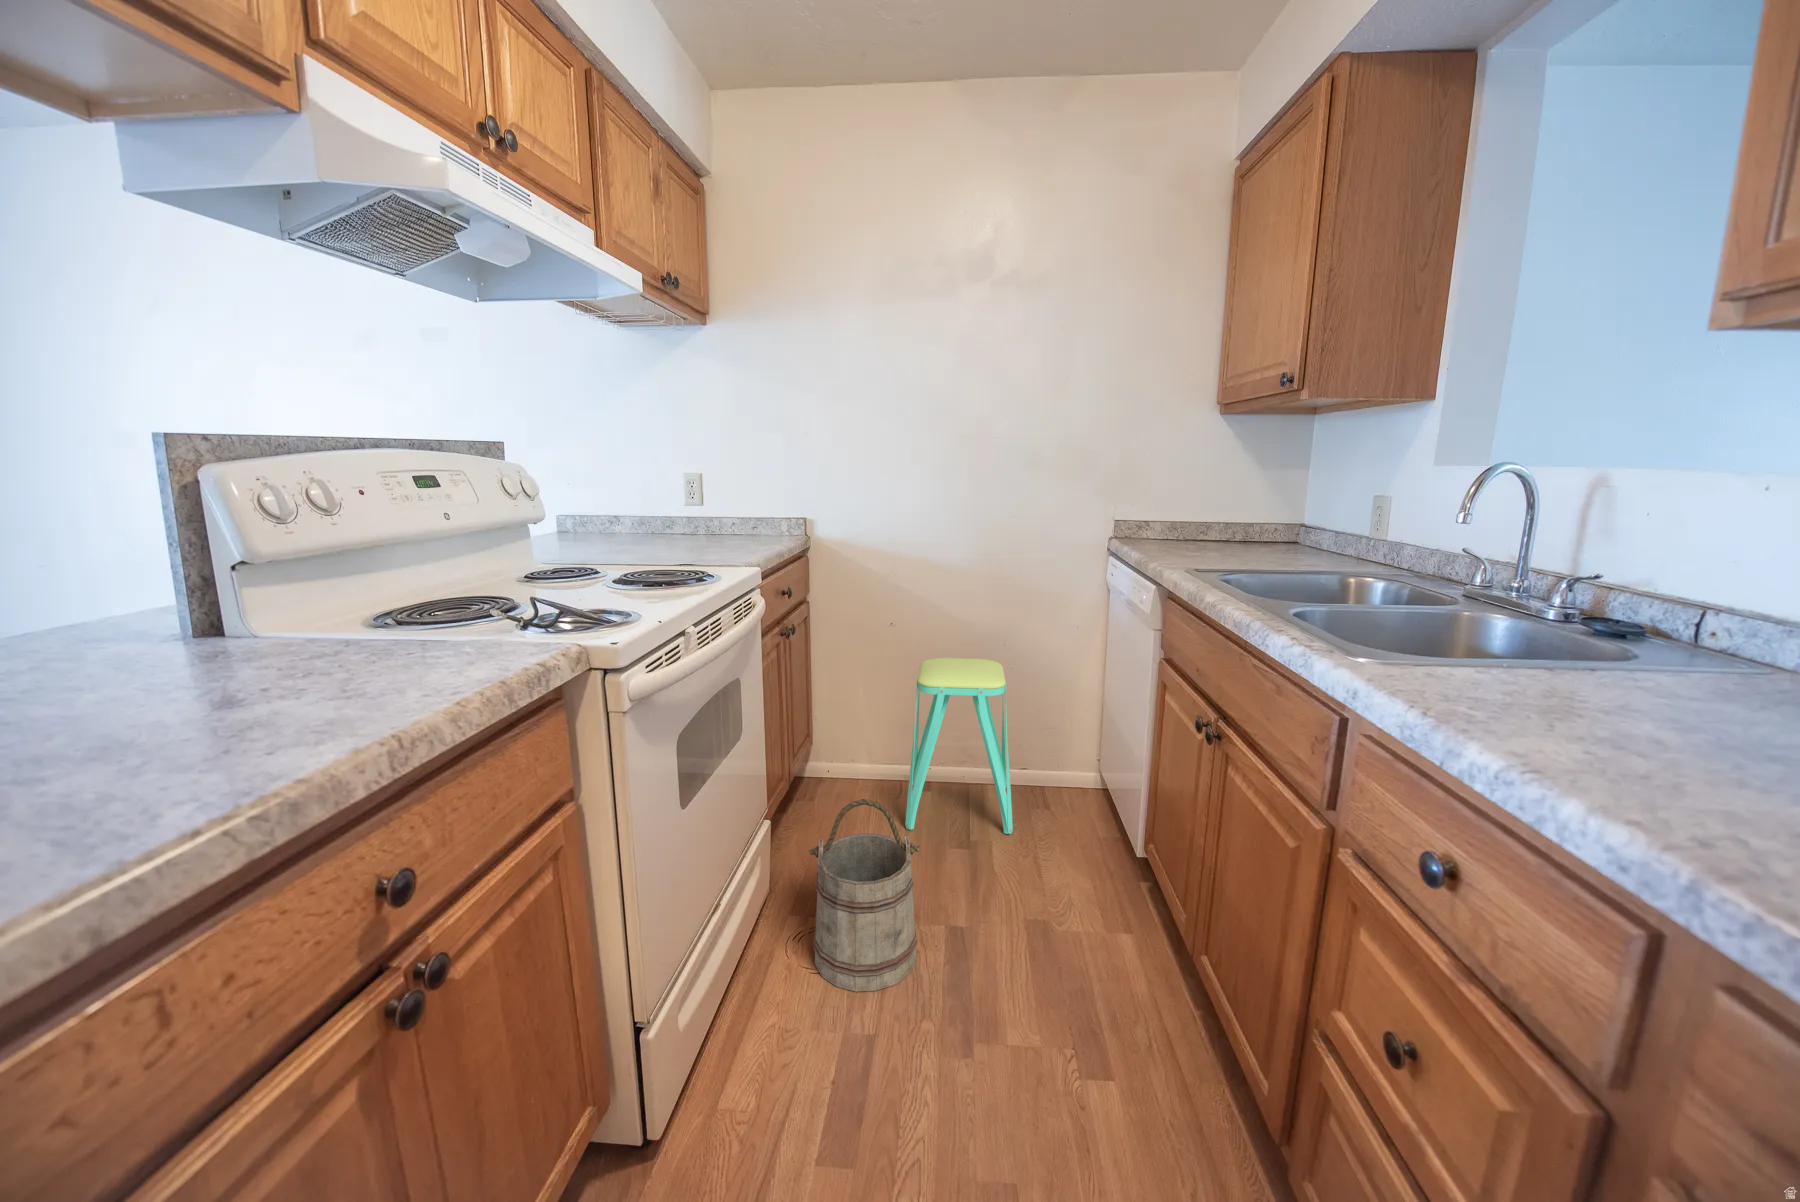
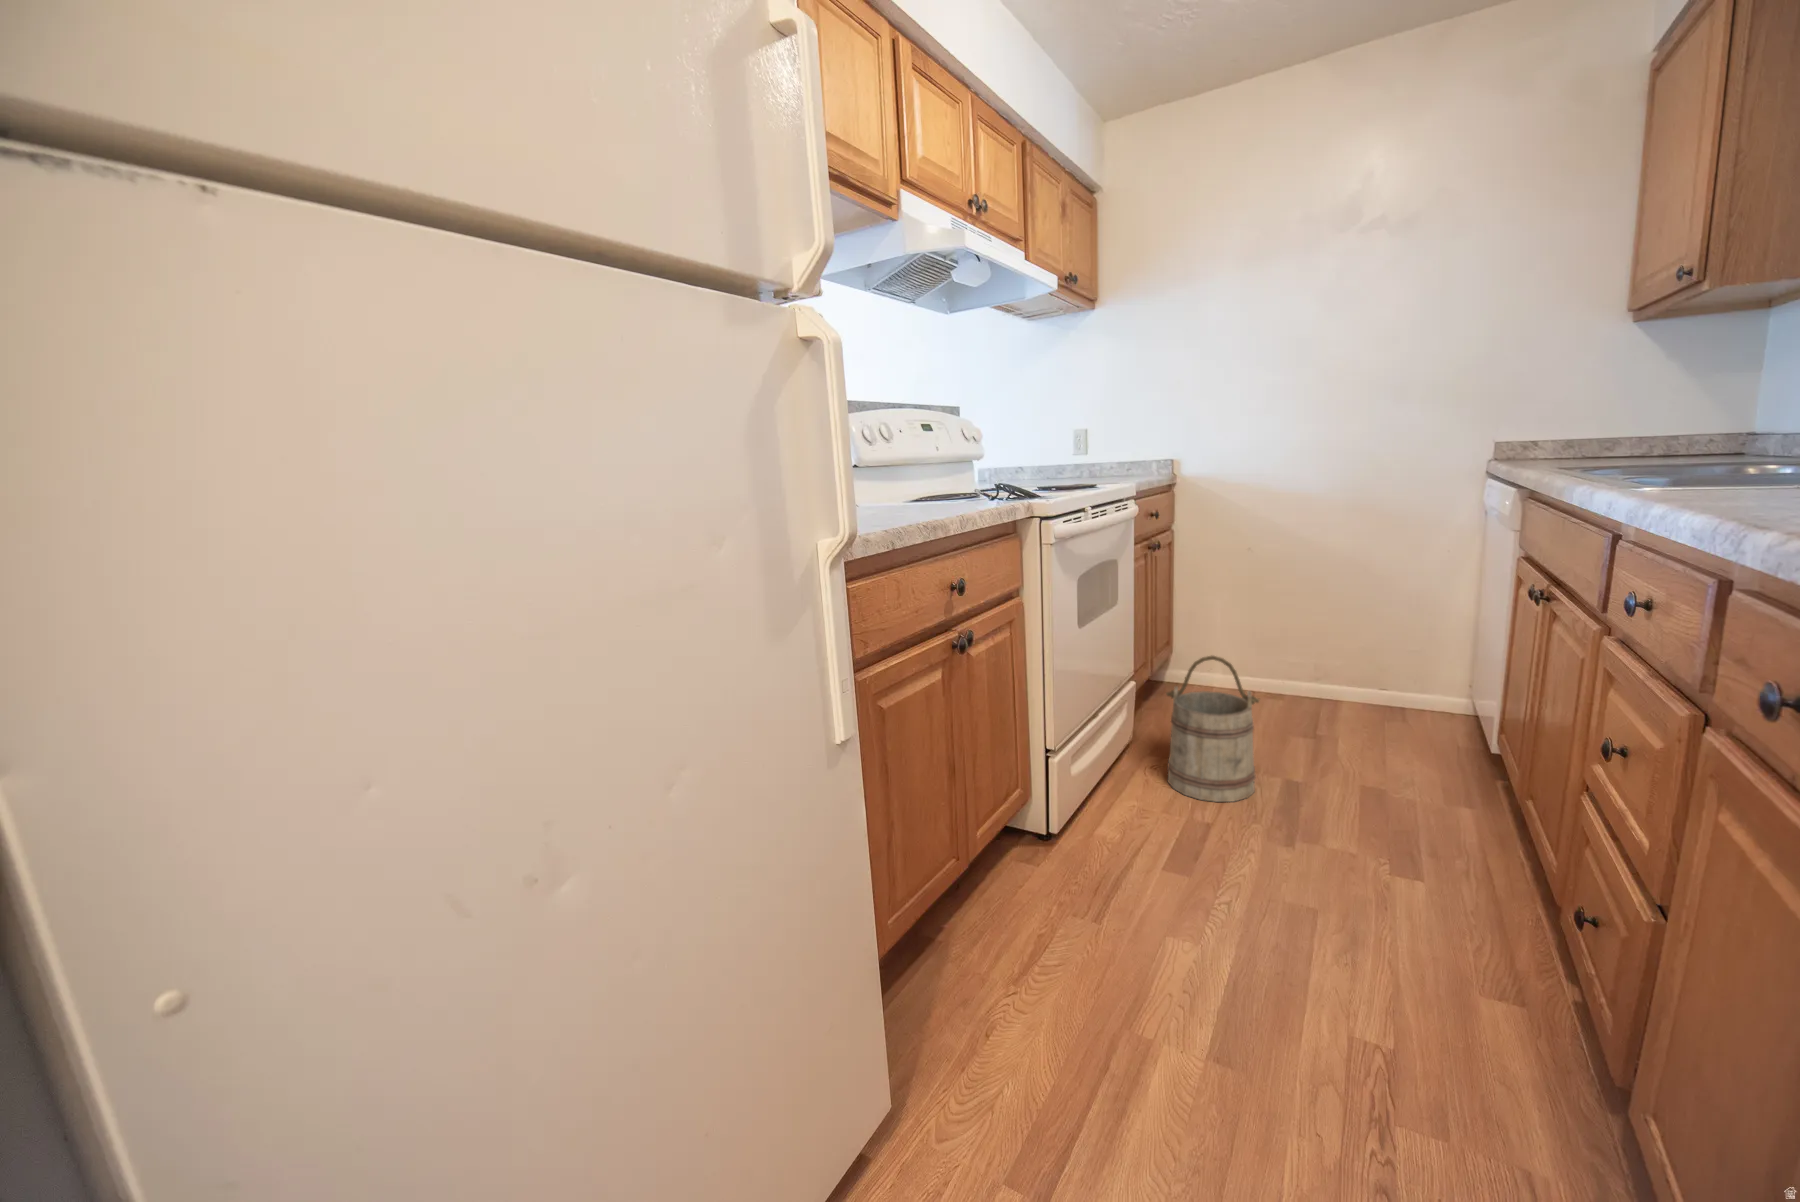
stool: present [905,658,1013,834] -> none [1254,577,1364,733]

